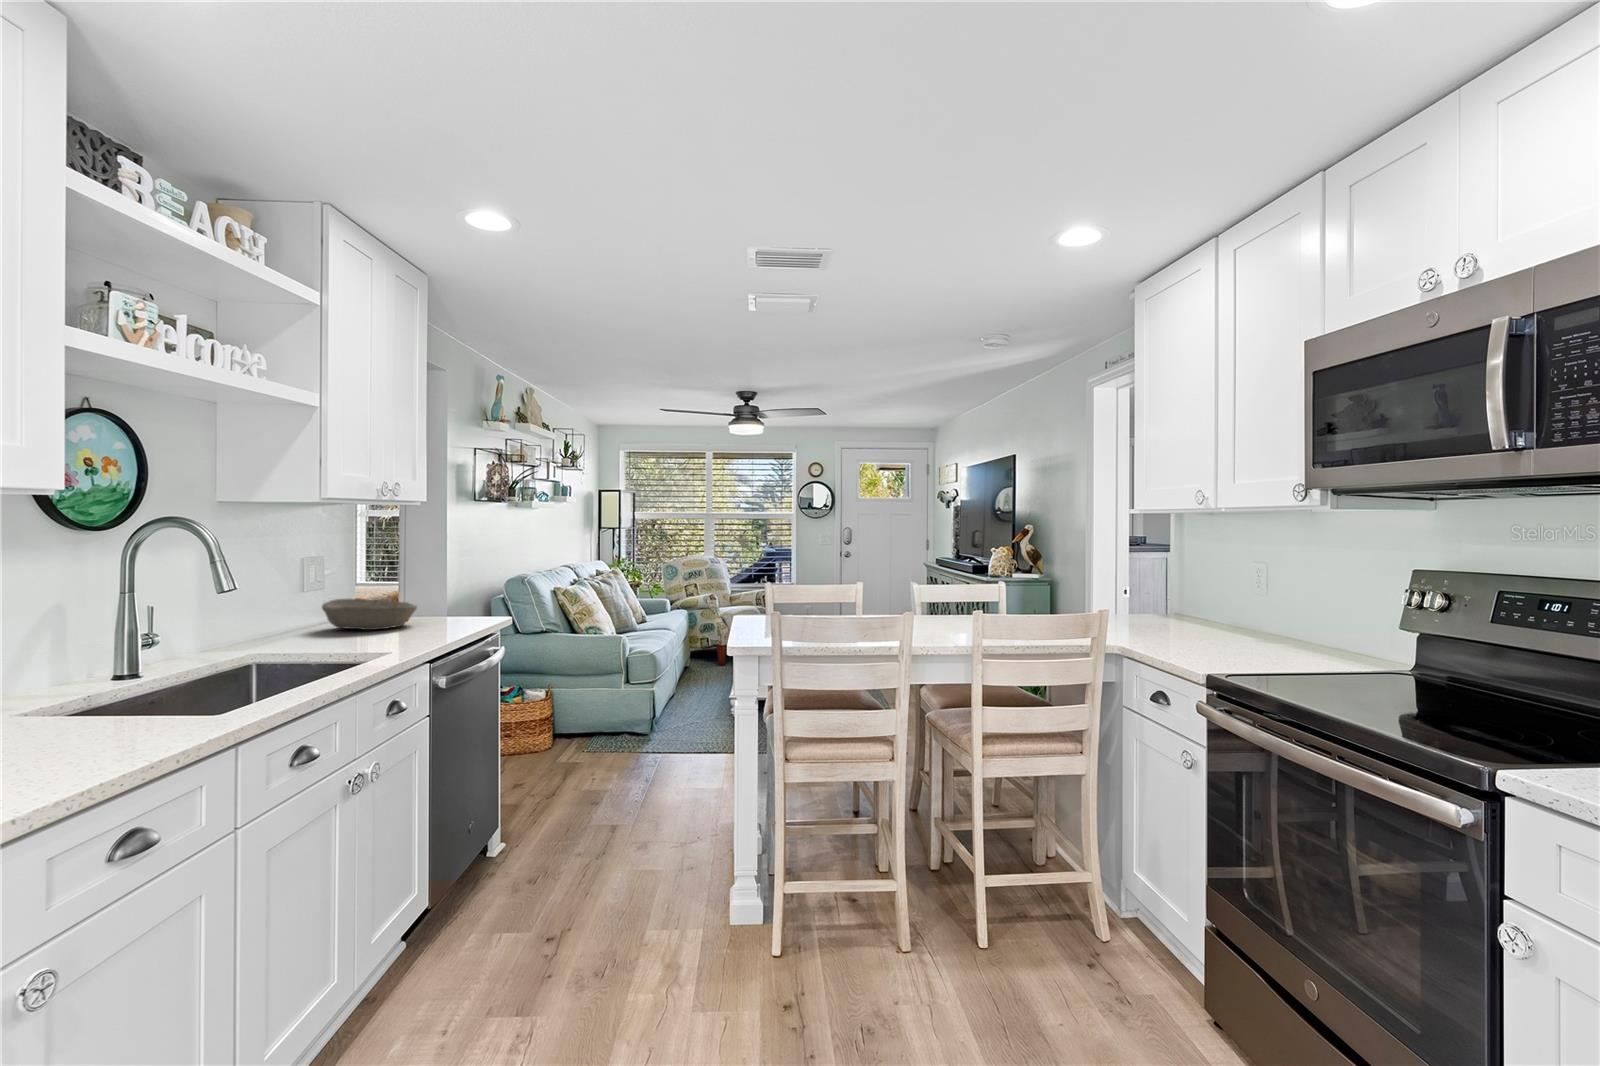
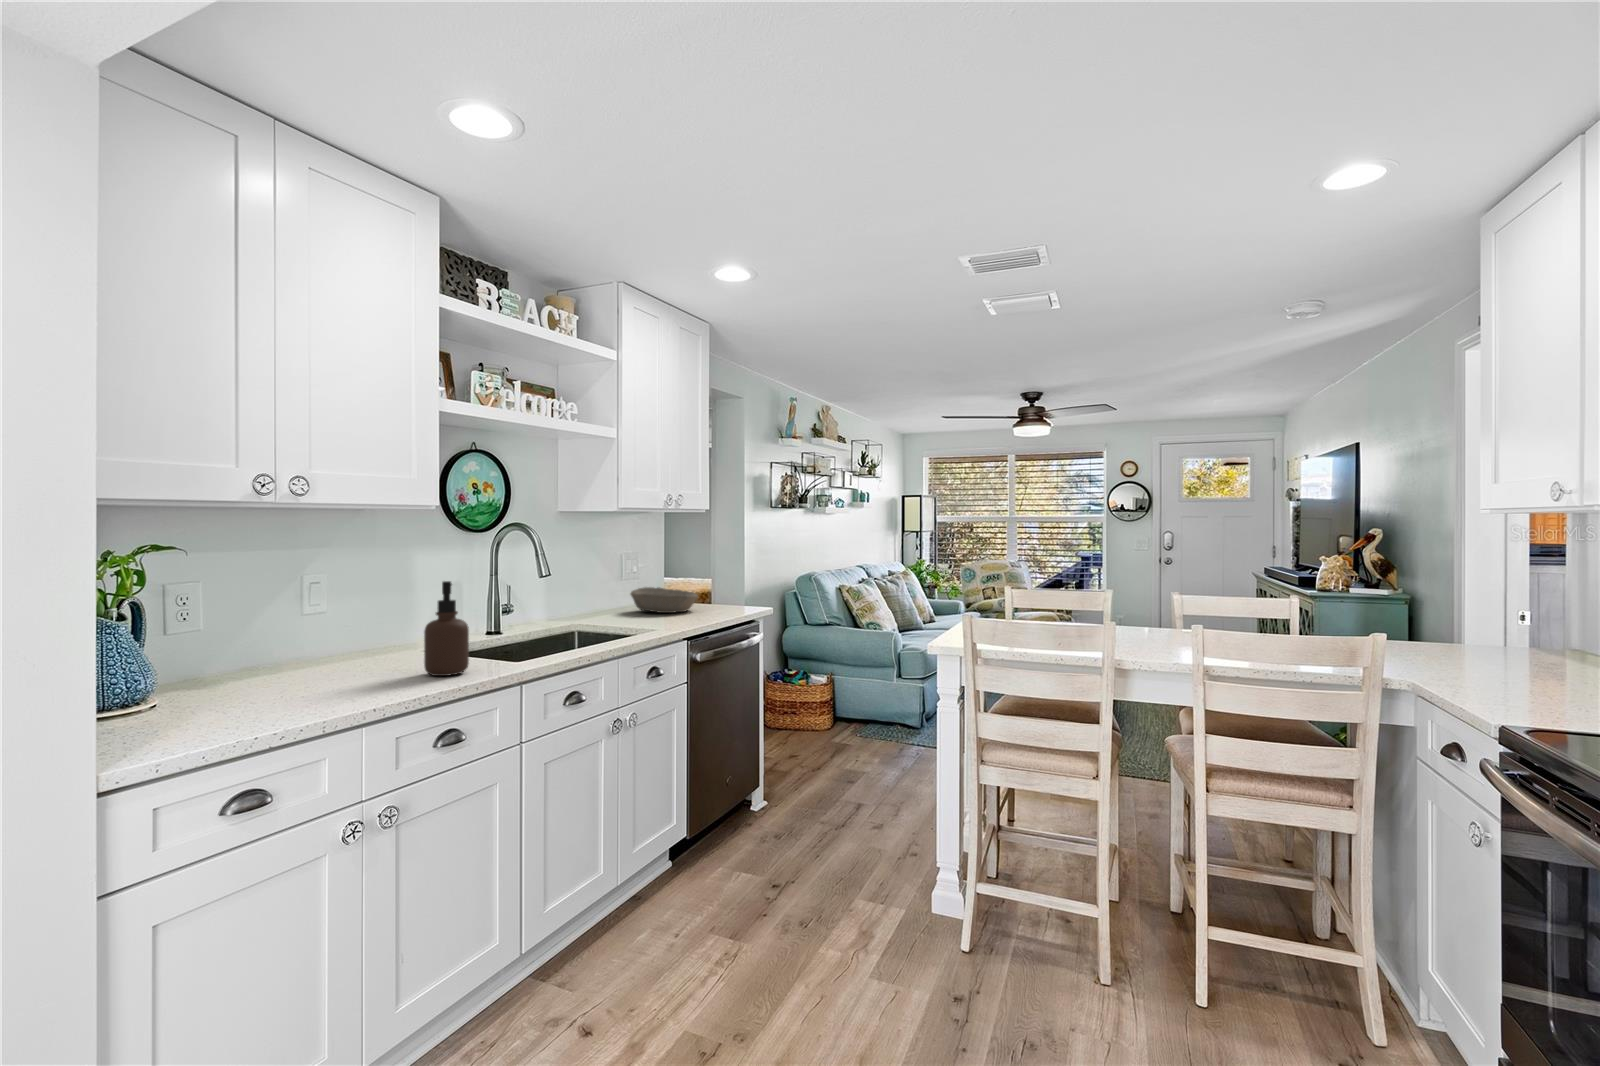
soap dispenser: none [60,602,142,745] -> present [424,581,469,676]

